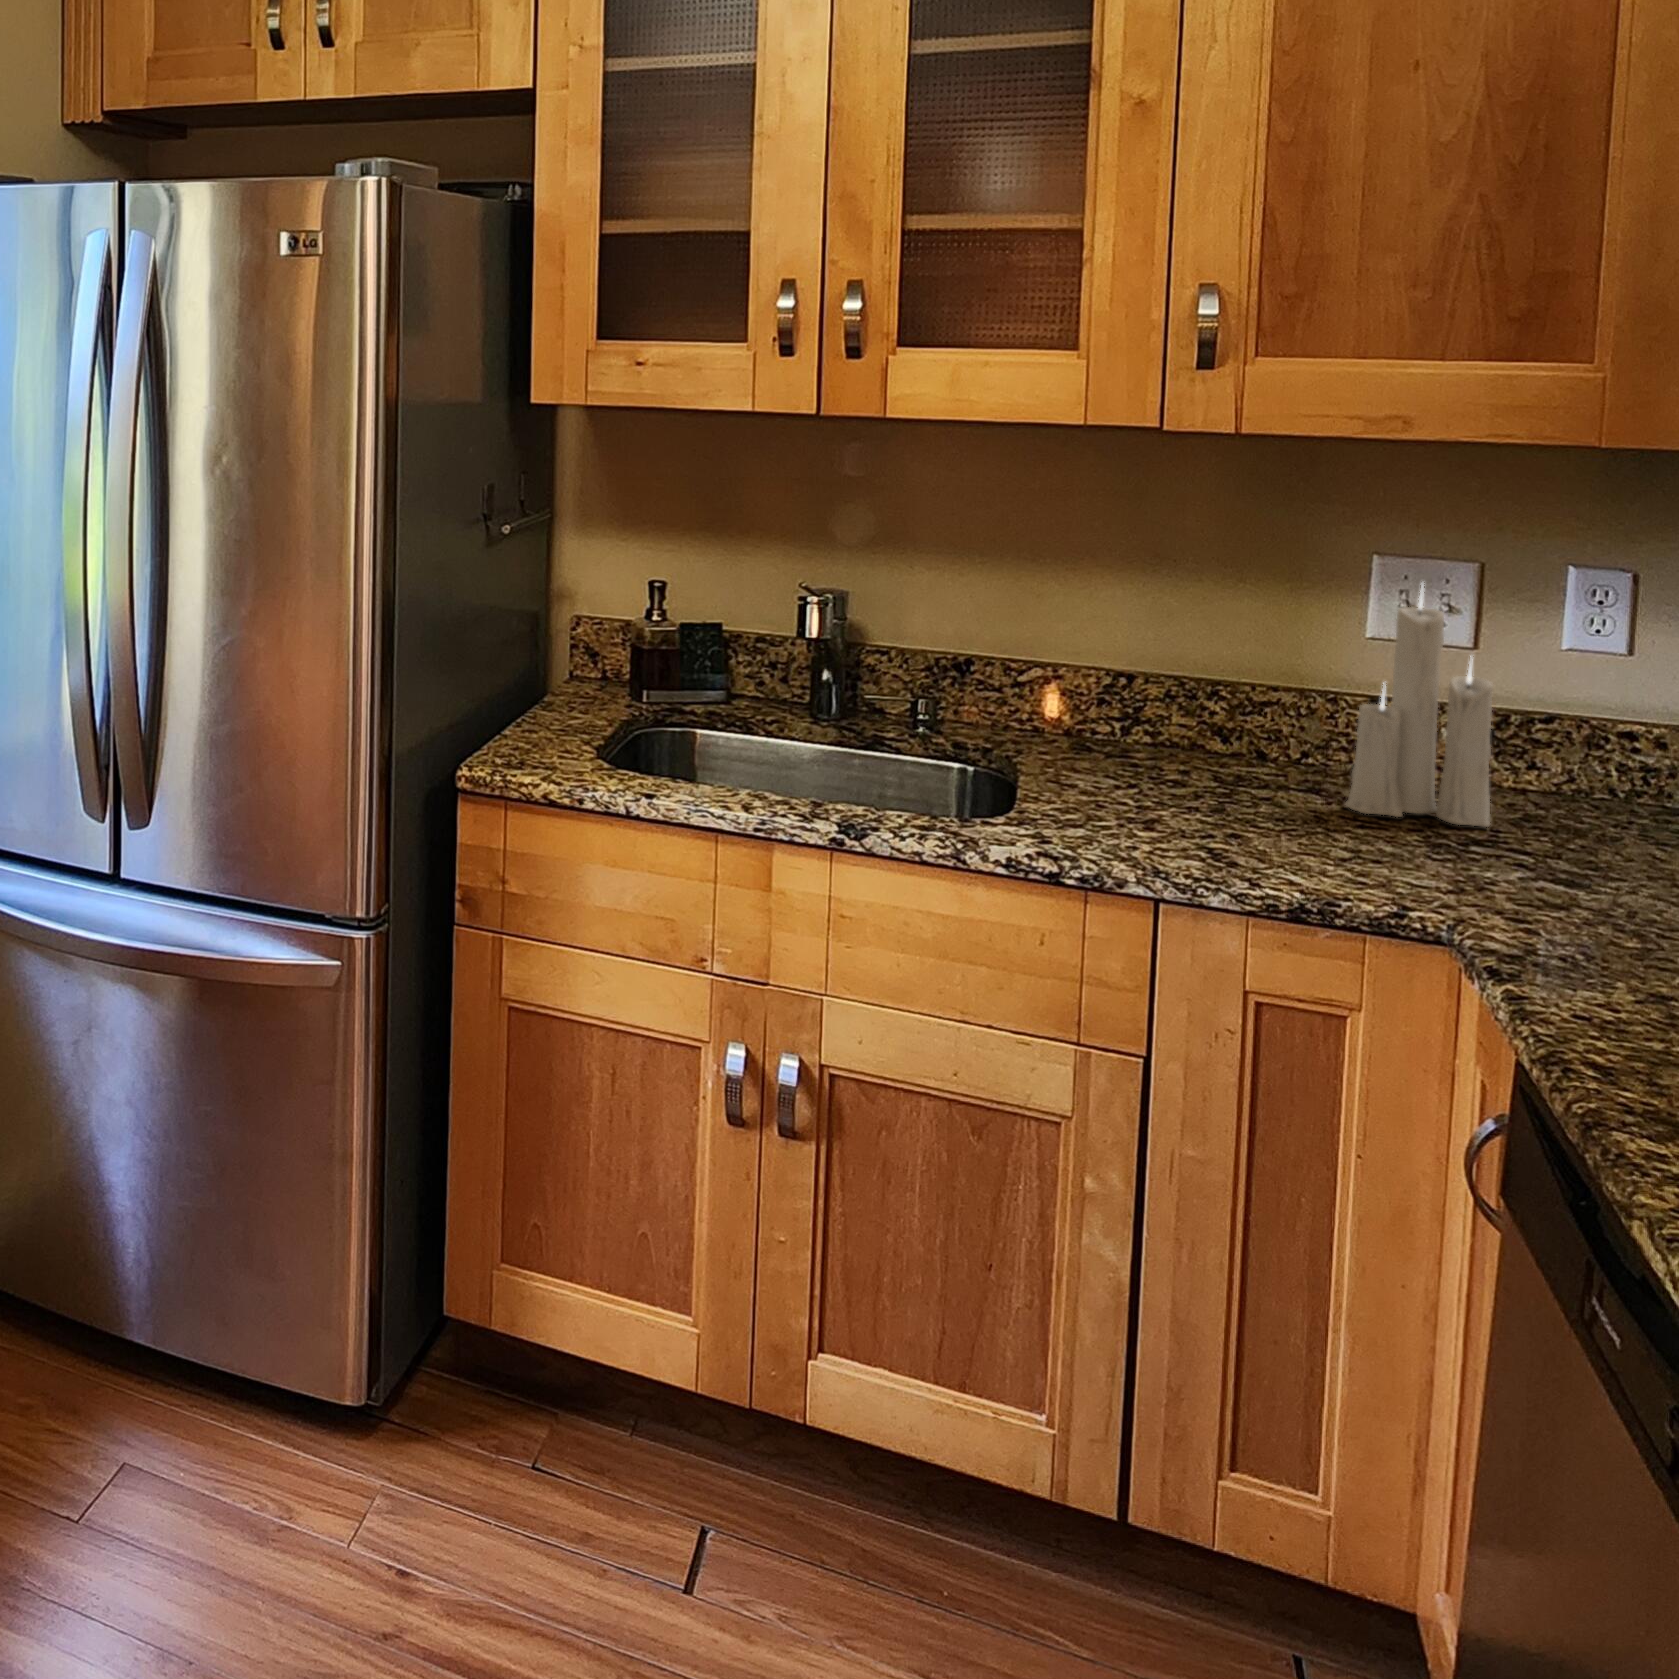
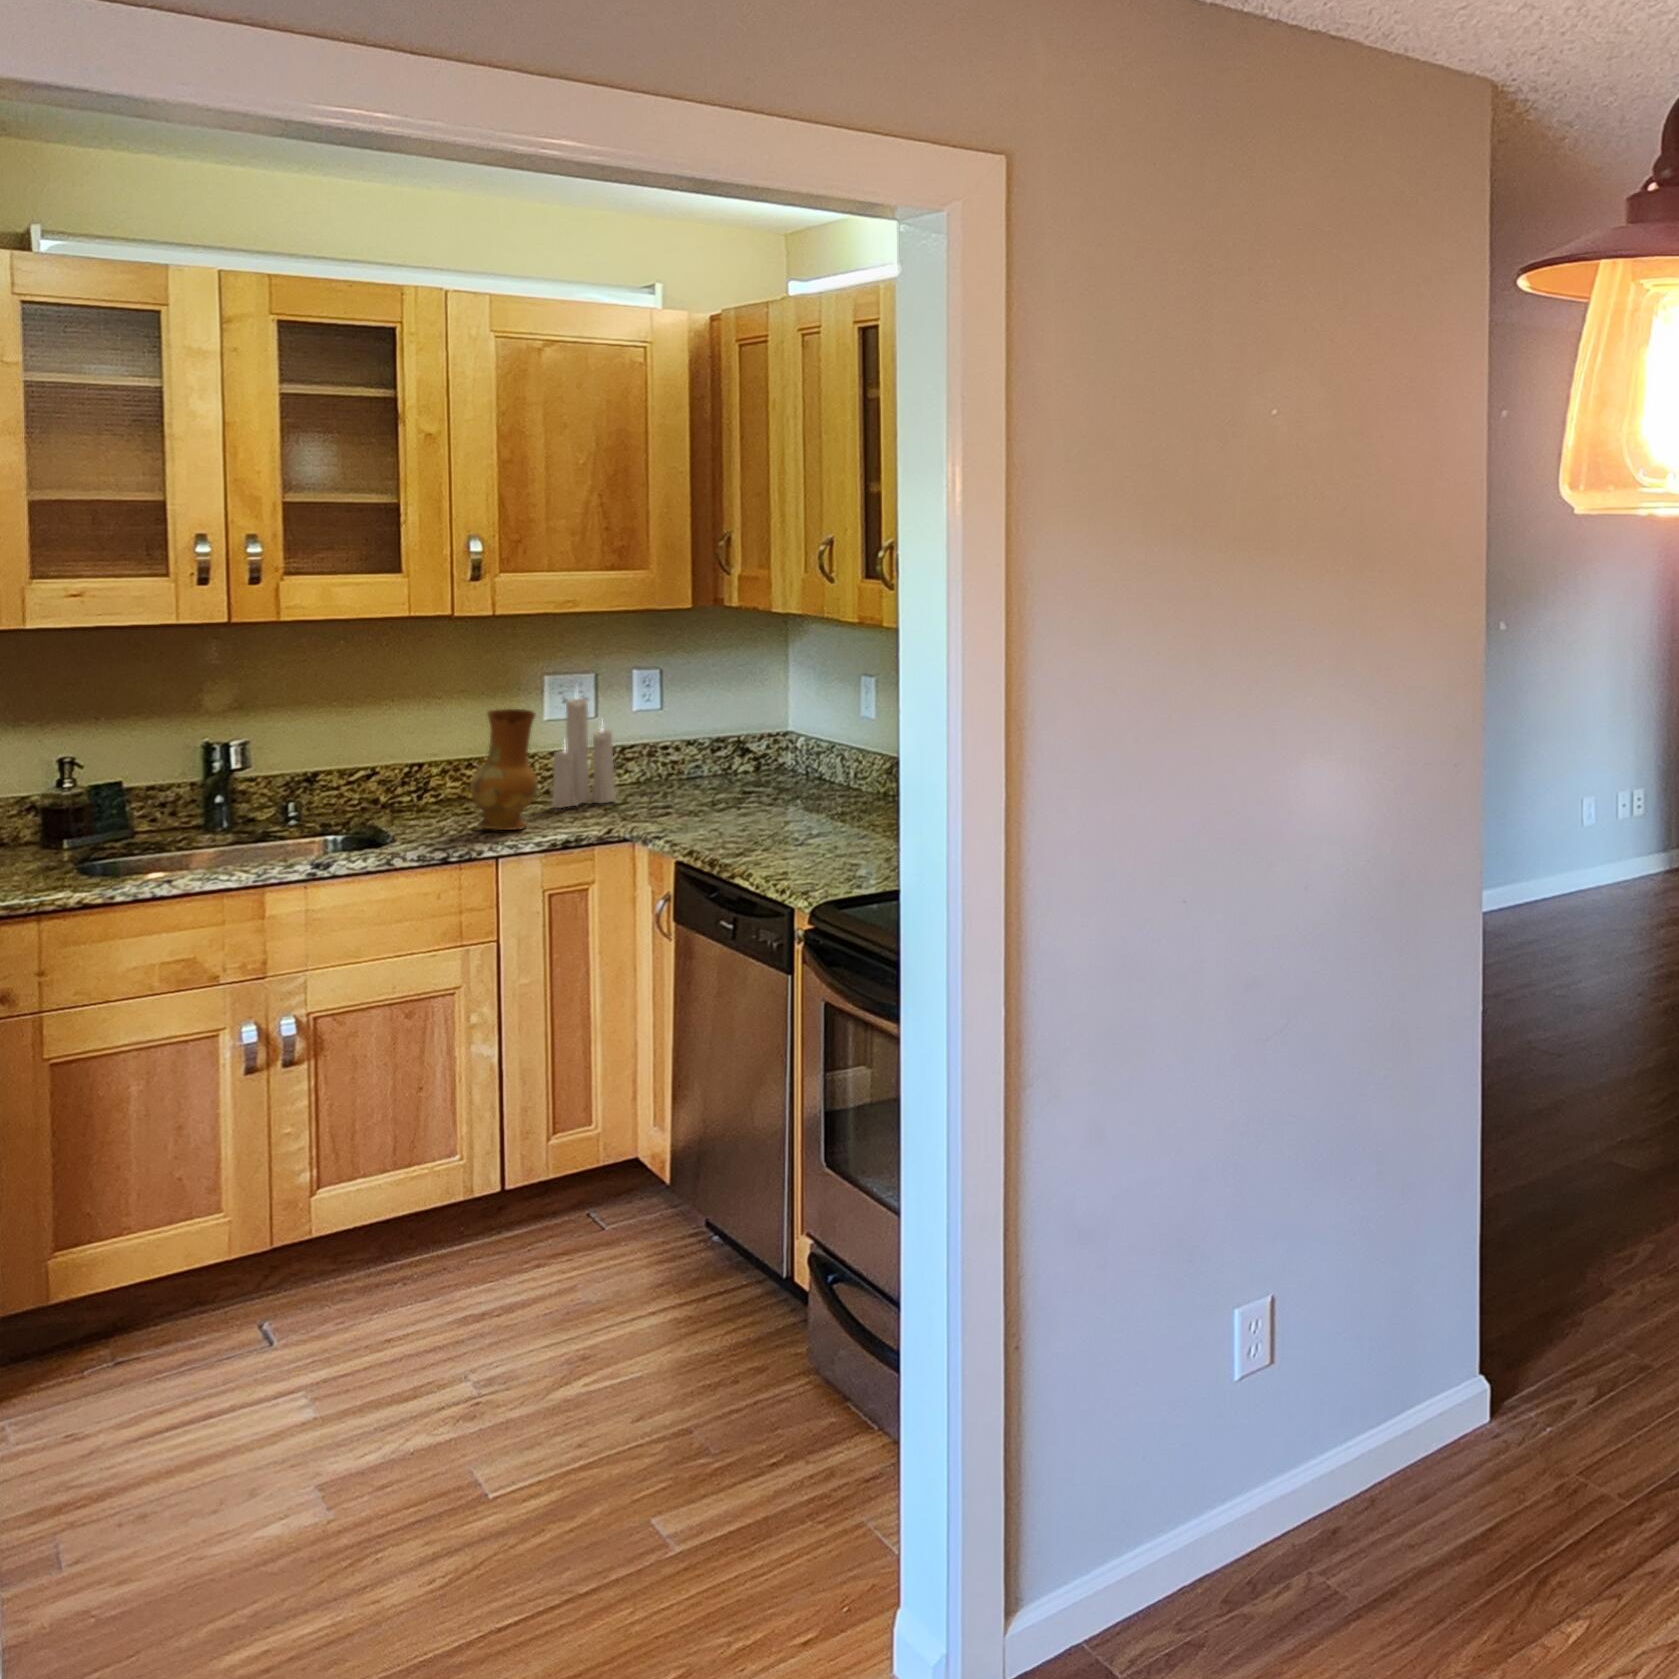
ceramic jug: none [1155,609,1290,847] -> present [470,709,538,830]

